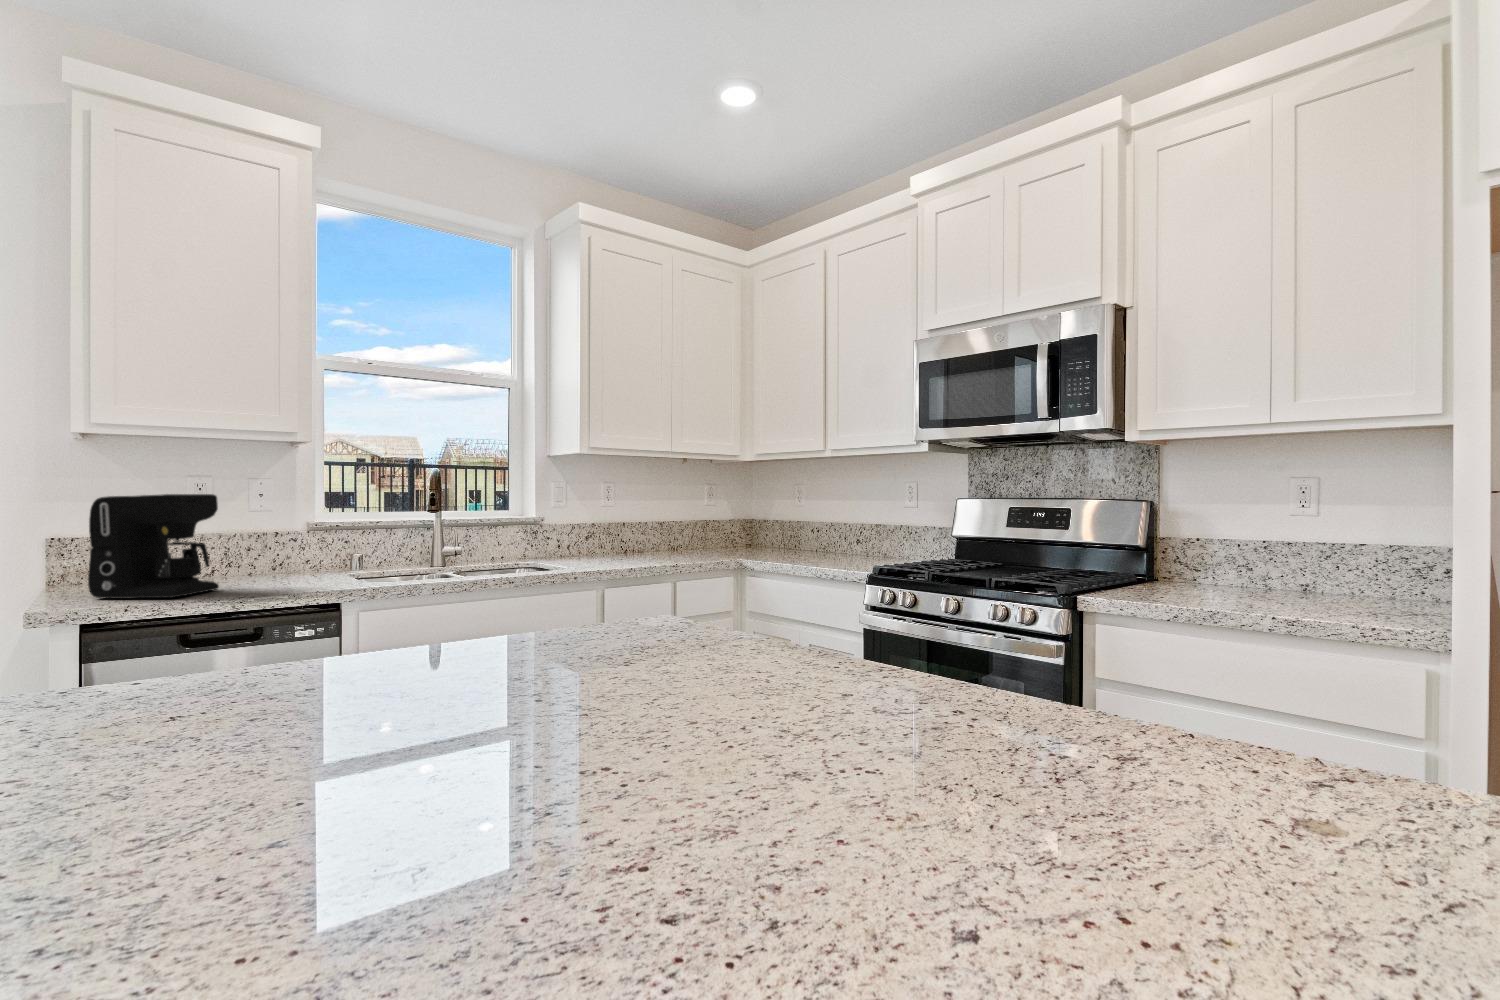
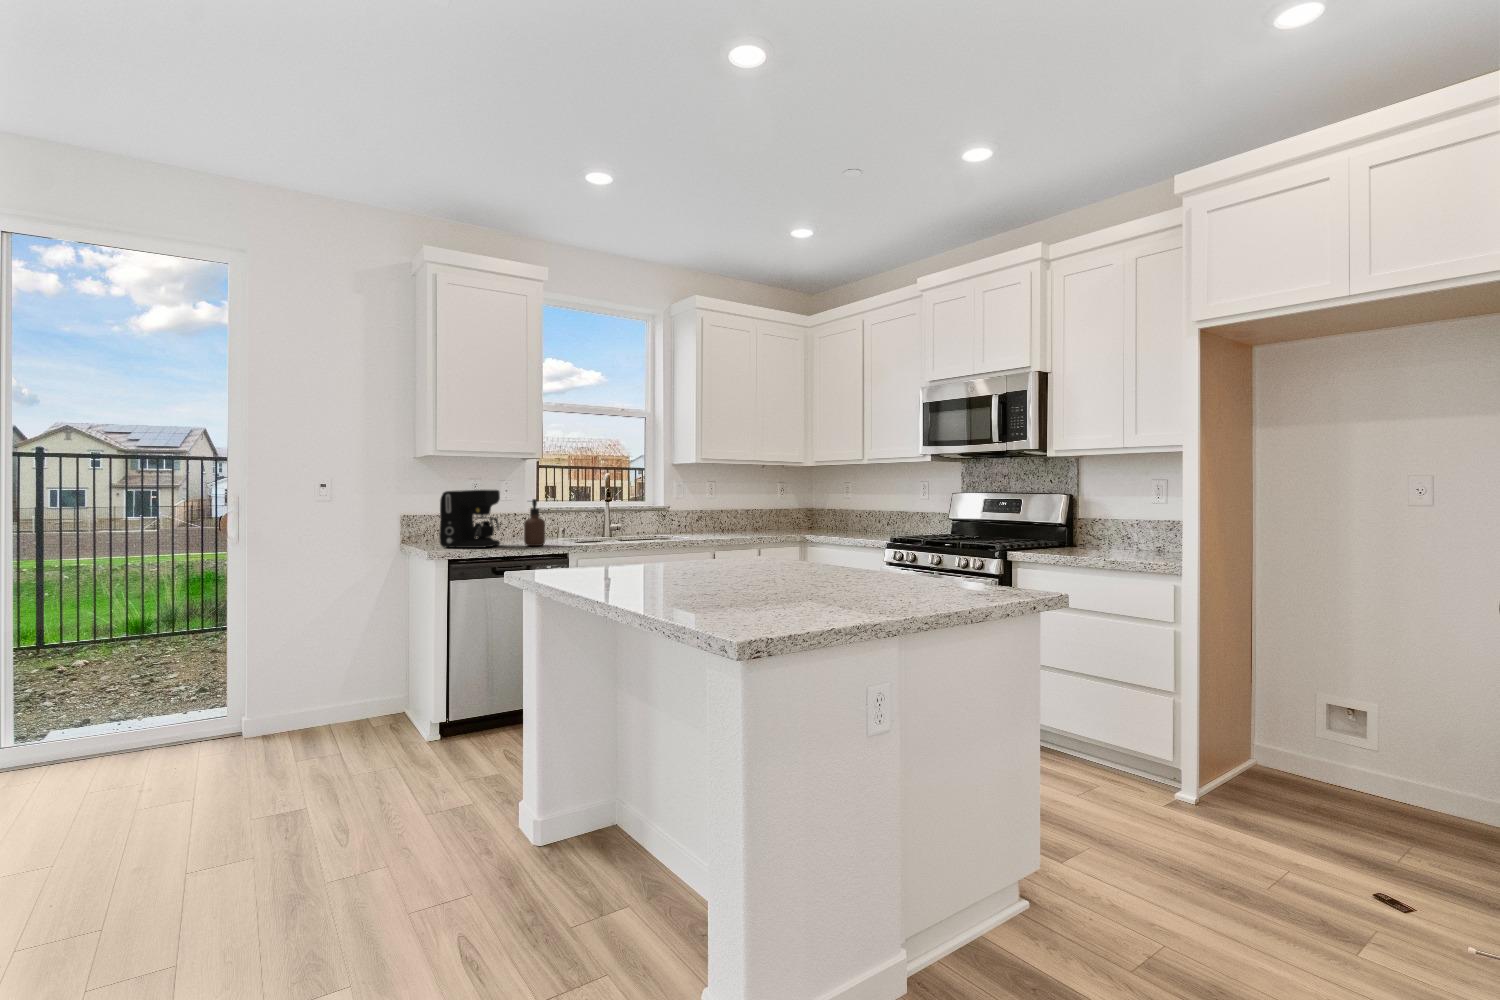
soap dispenser: none [258,510,299,592] -> present [524,499,545,546]

